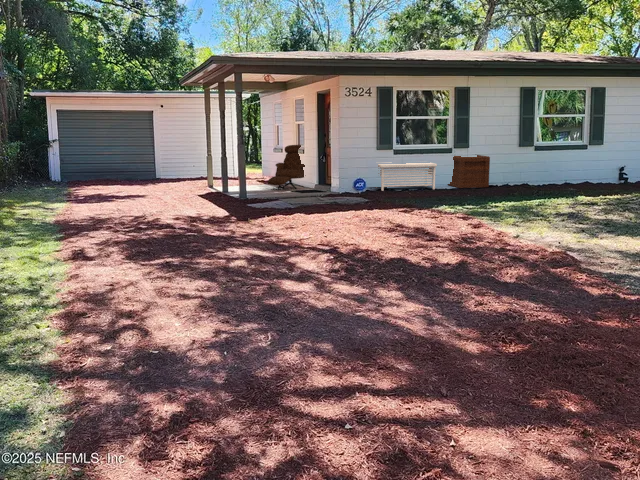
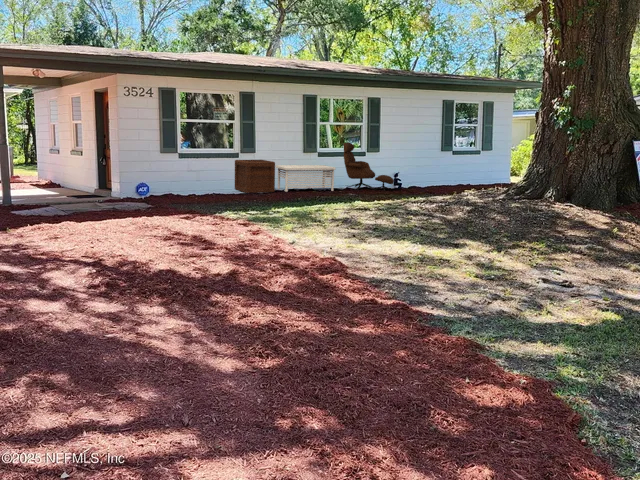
lounge chair: present [268,145,305,190] -> present [344,142,394,191]
storage bench: present [376,162,437,191] -> present [276,165,336,192]

